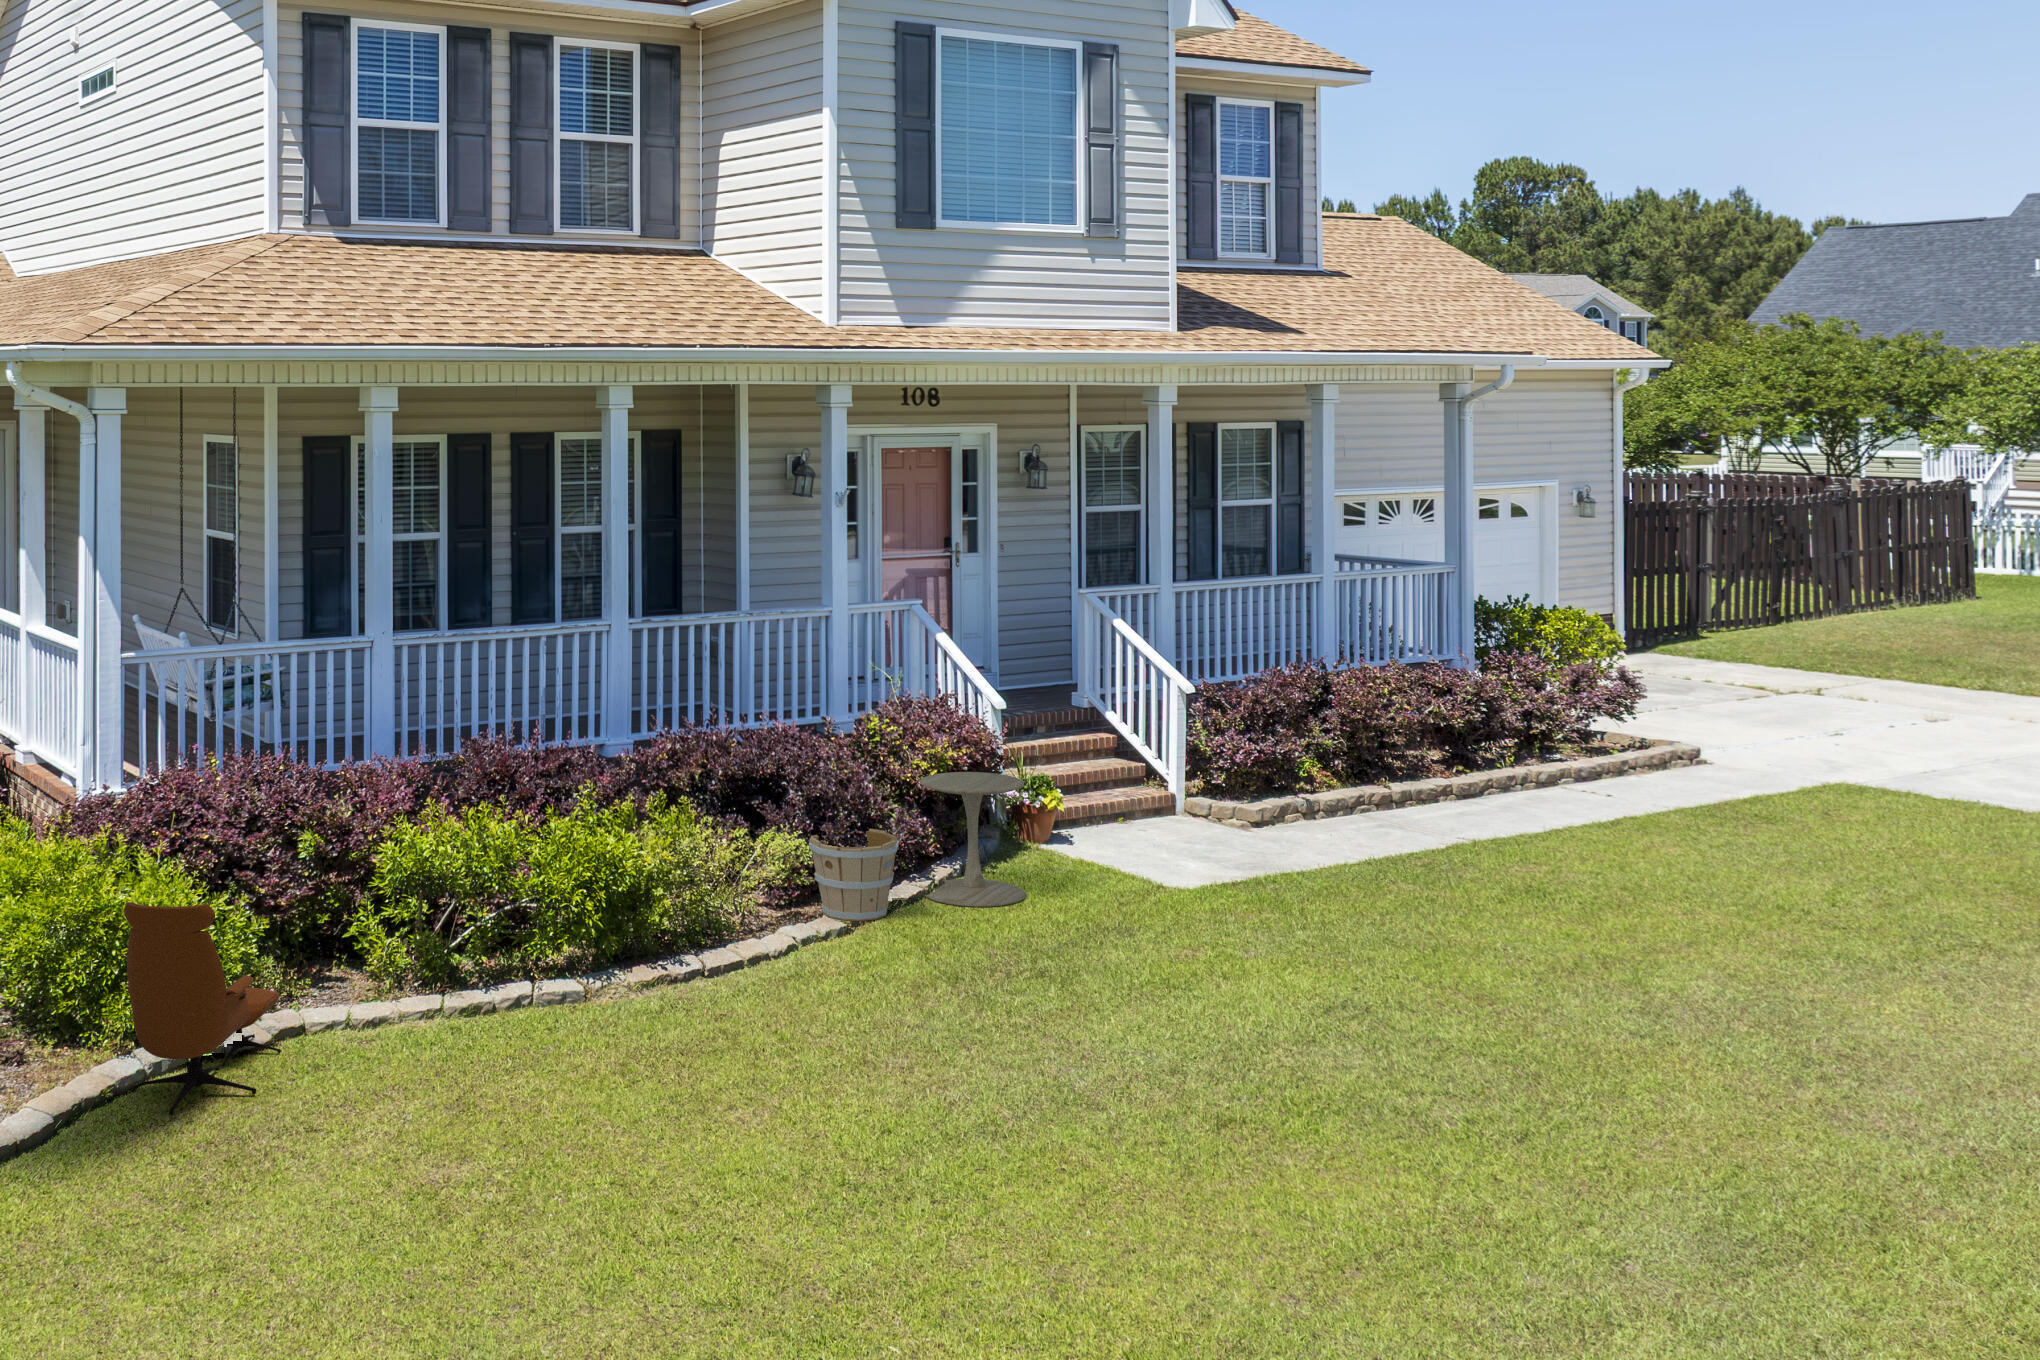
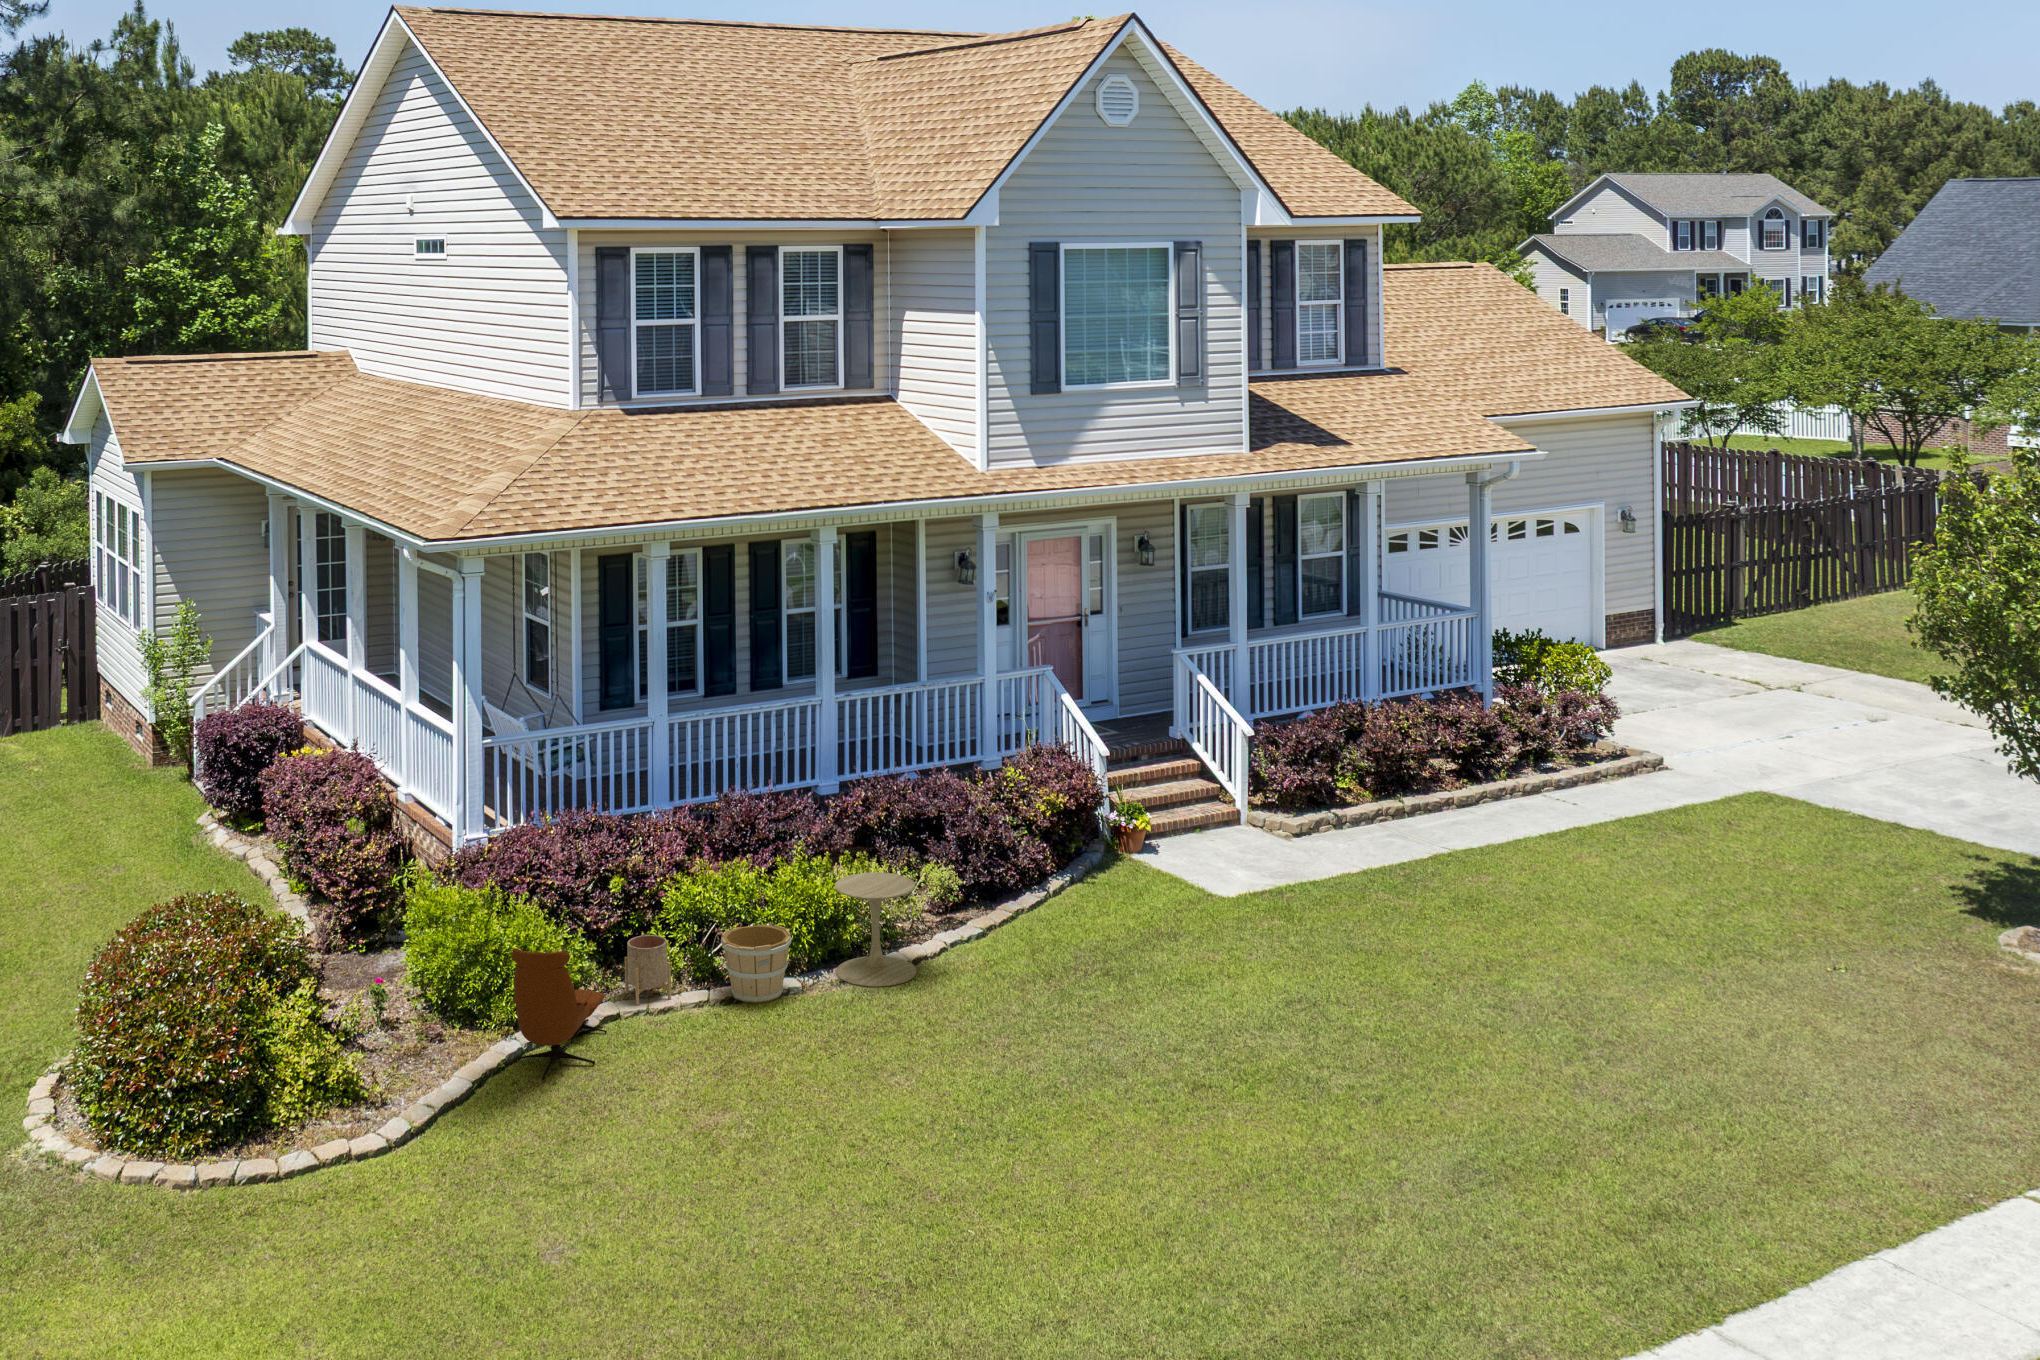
pedestal table: present [920,772,1026,907] -> present [835,872,917,987]
wooden bucket: present [809,829,899,921] -> present [721,925,792,1003]
planter: none [315,915,384,1018] -> present [625,935,671,1005]

